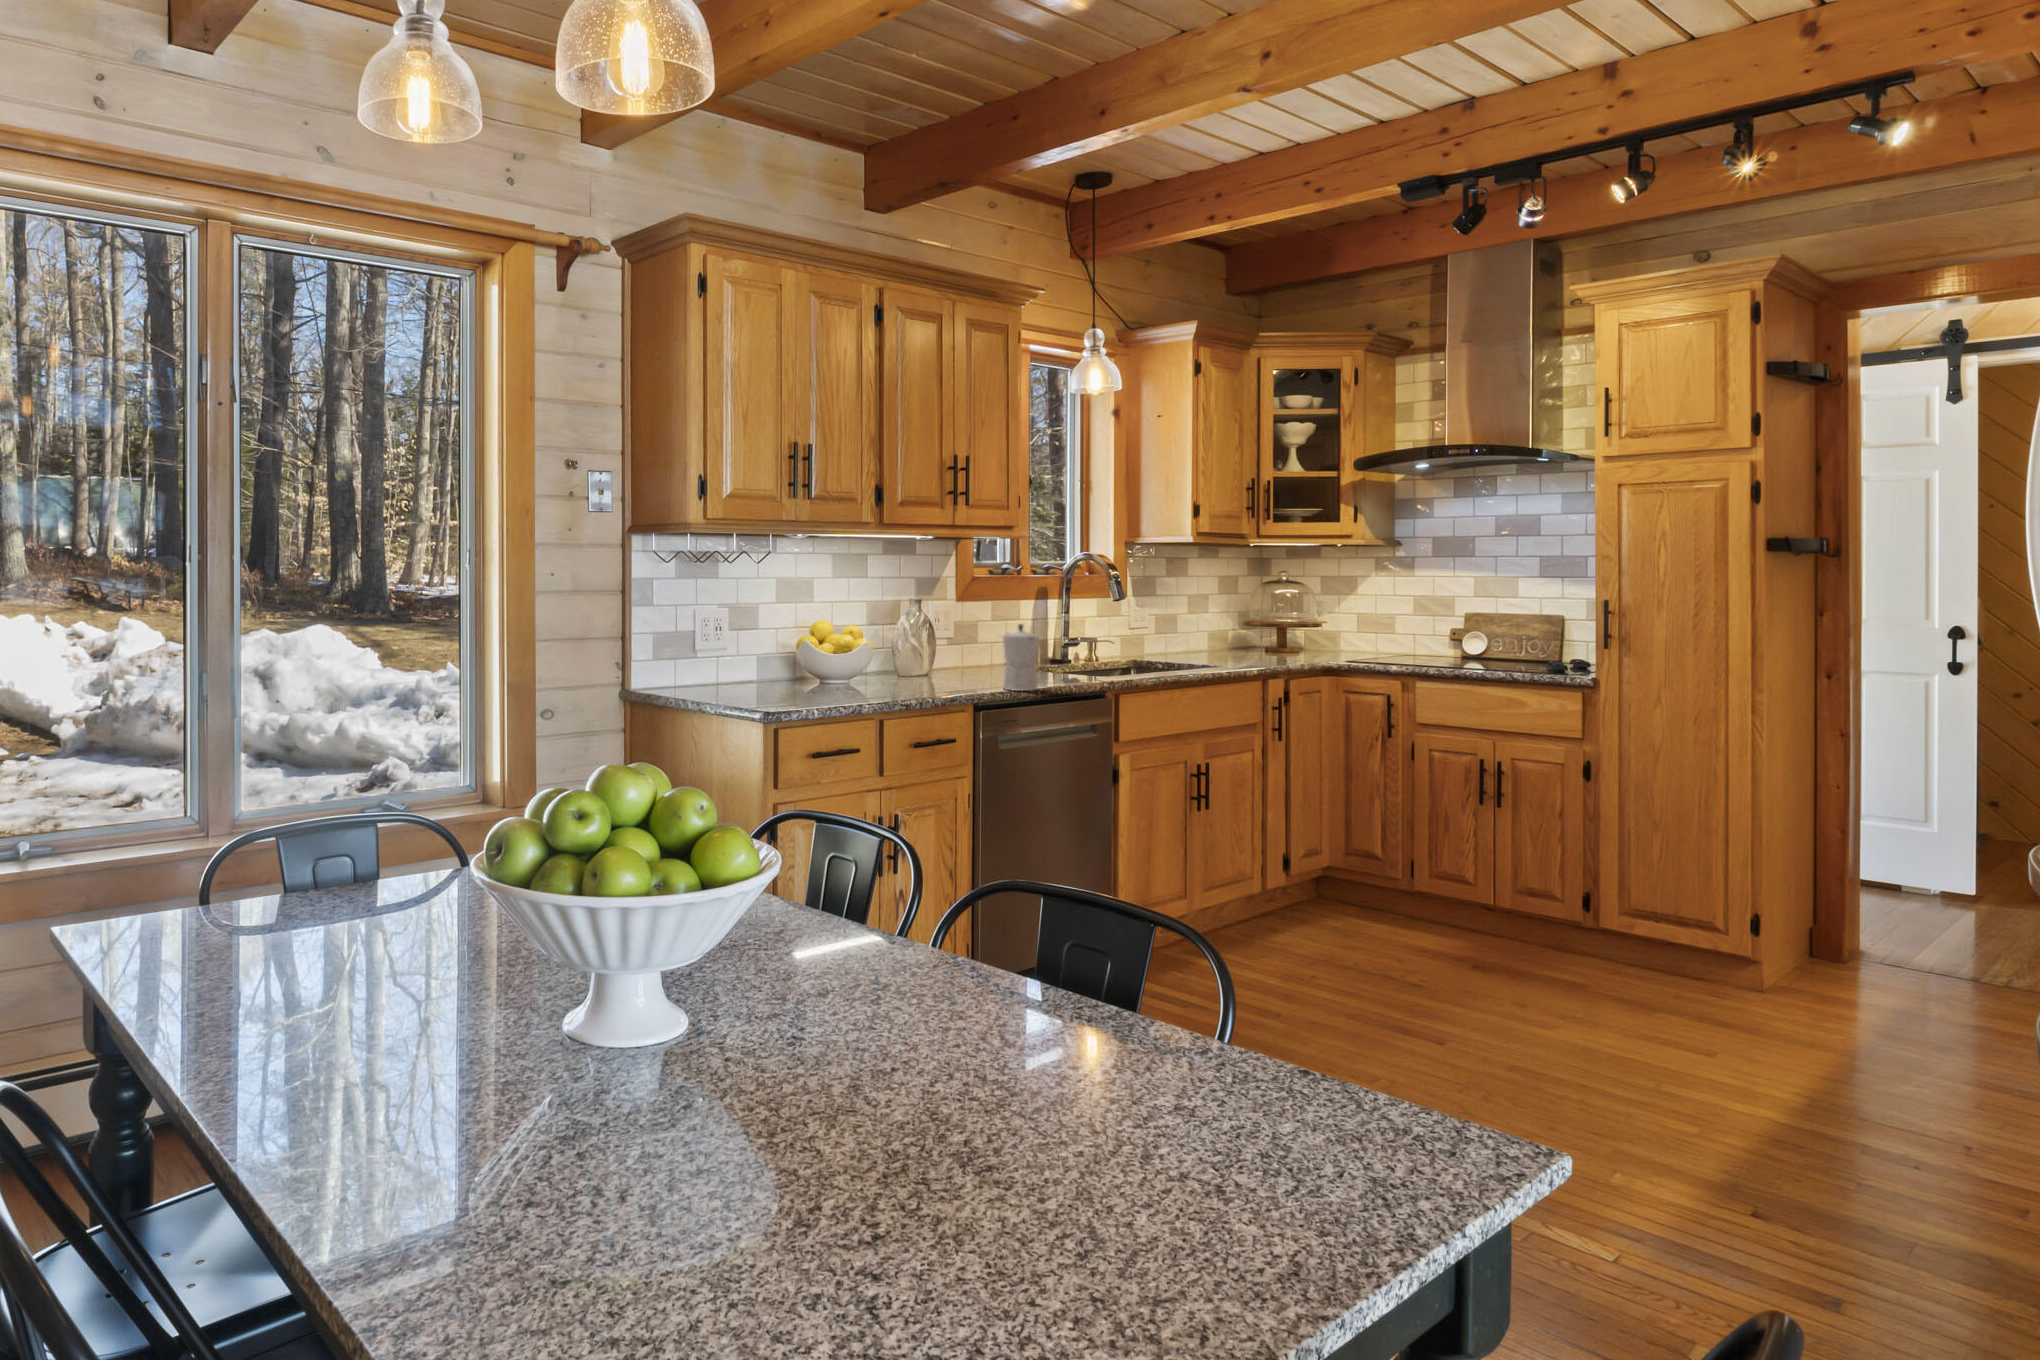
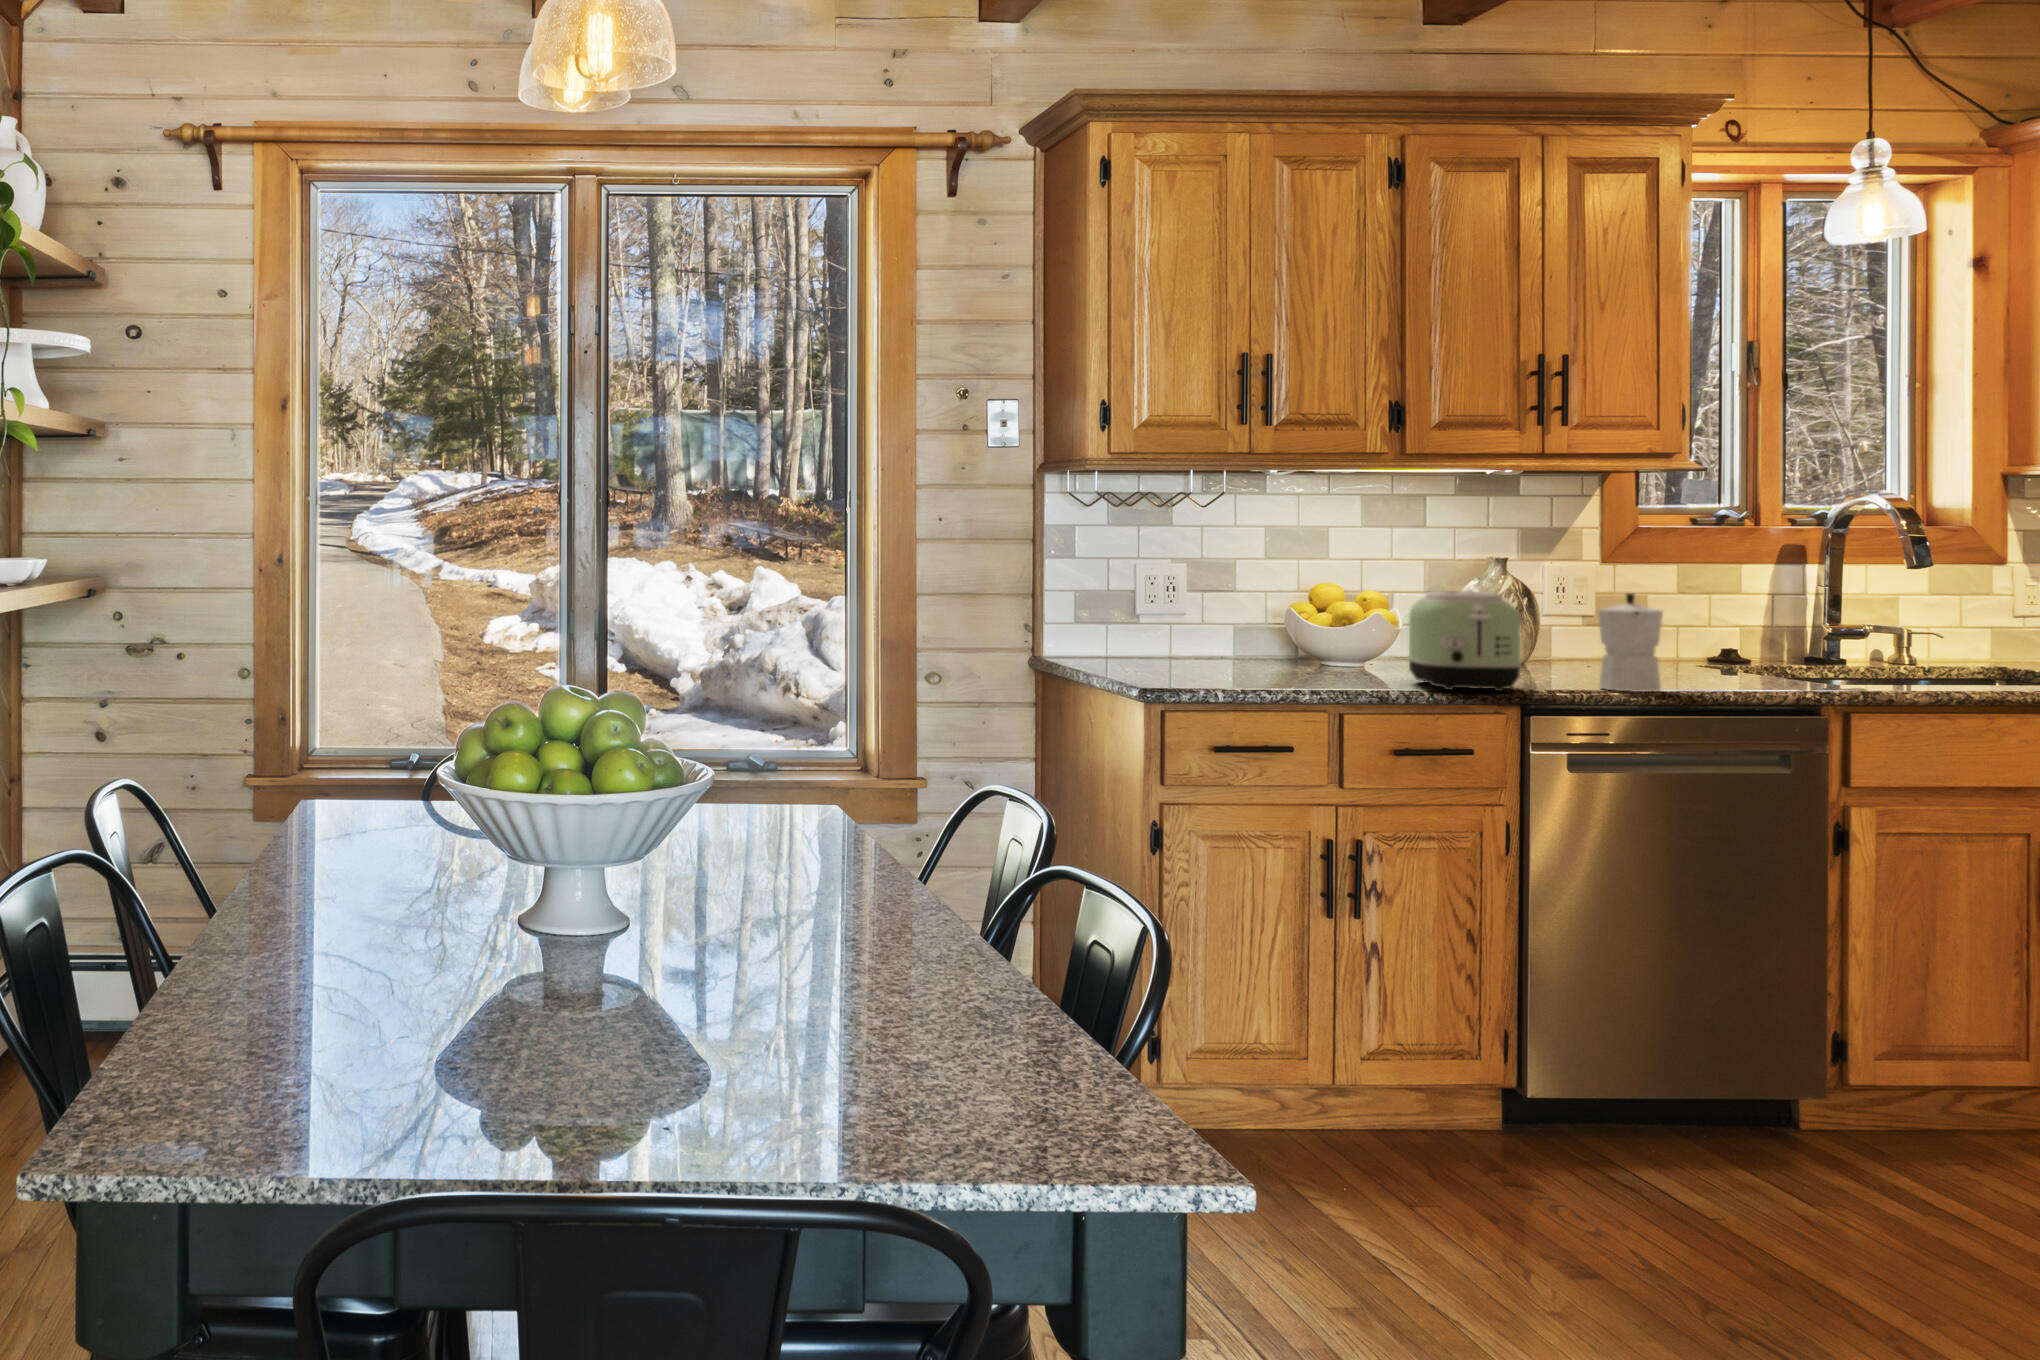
toaster: none [892,625,975,698] -> present [1408,591,1521,691]

